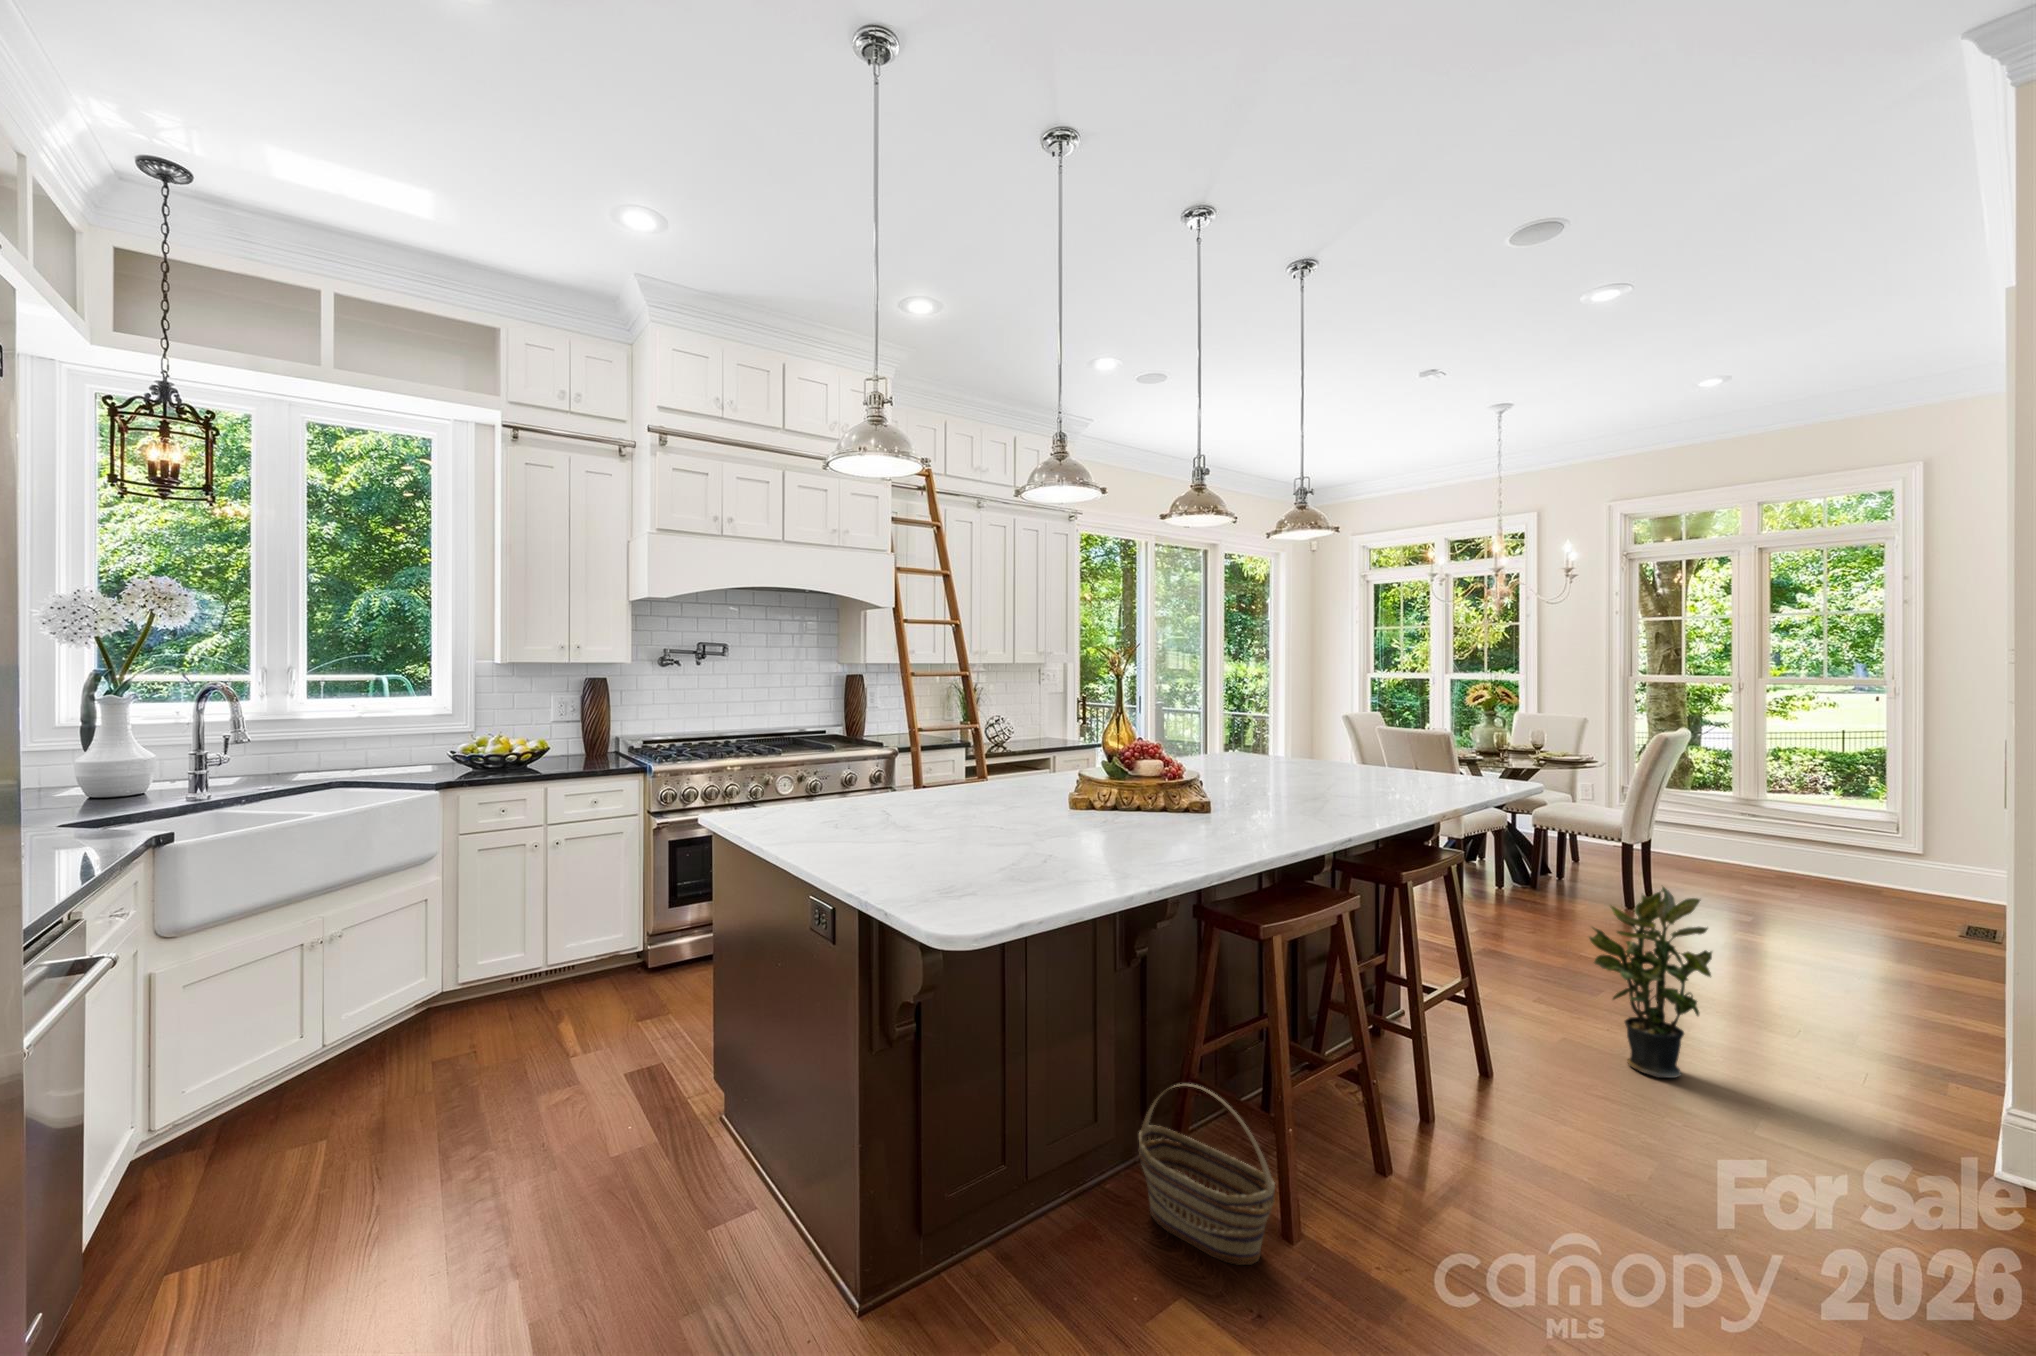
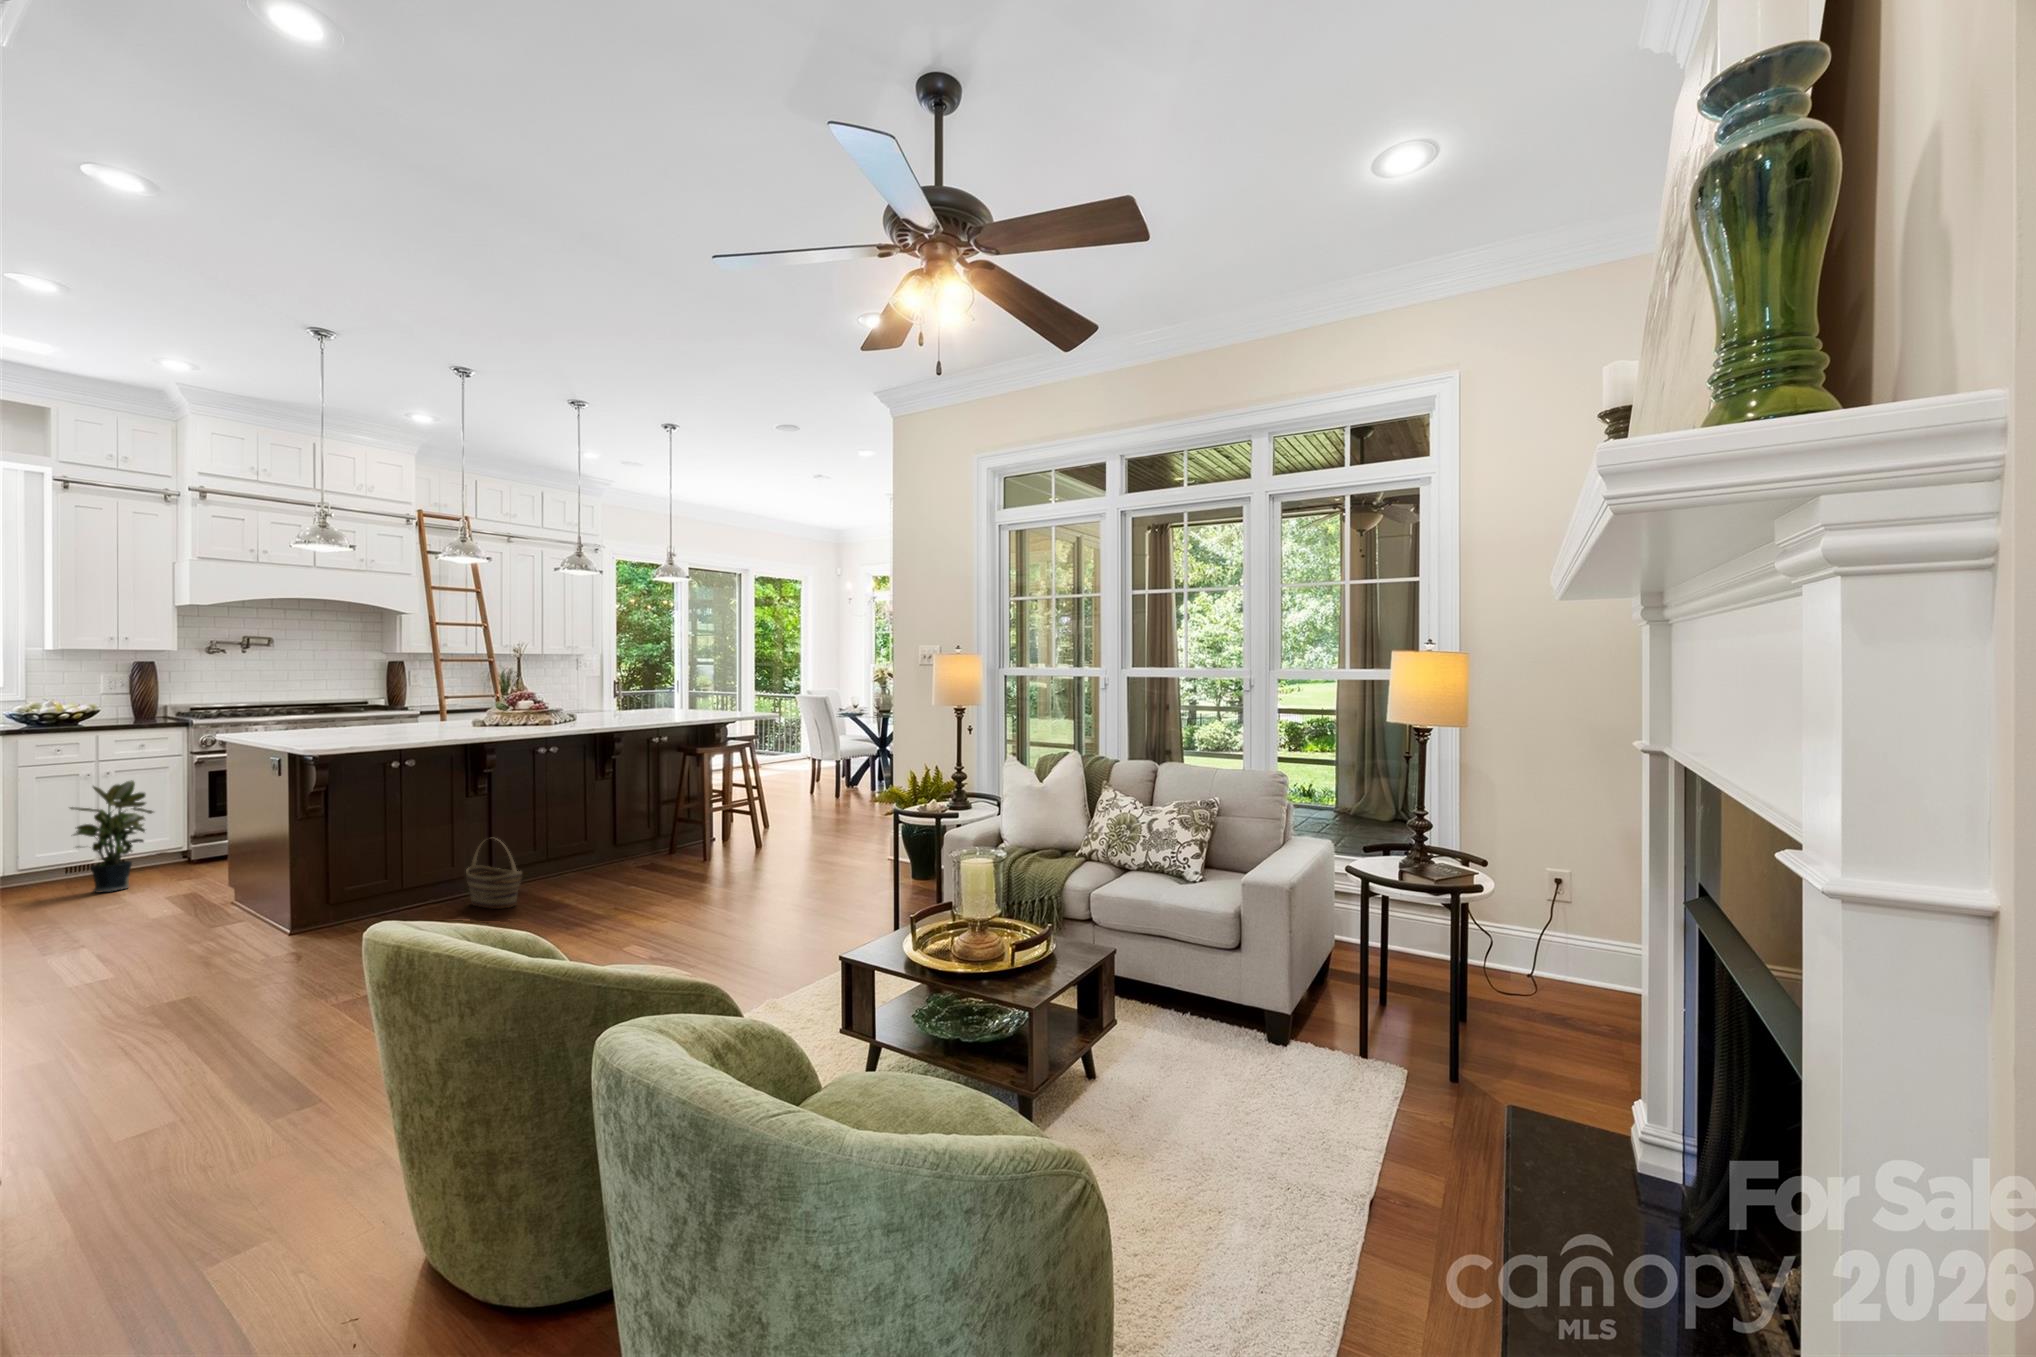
potted plant: present [1589,887,1712,1078] -> present [70,780,153,893]

